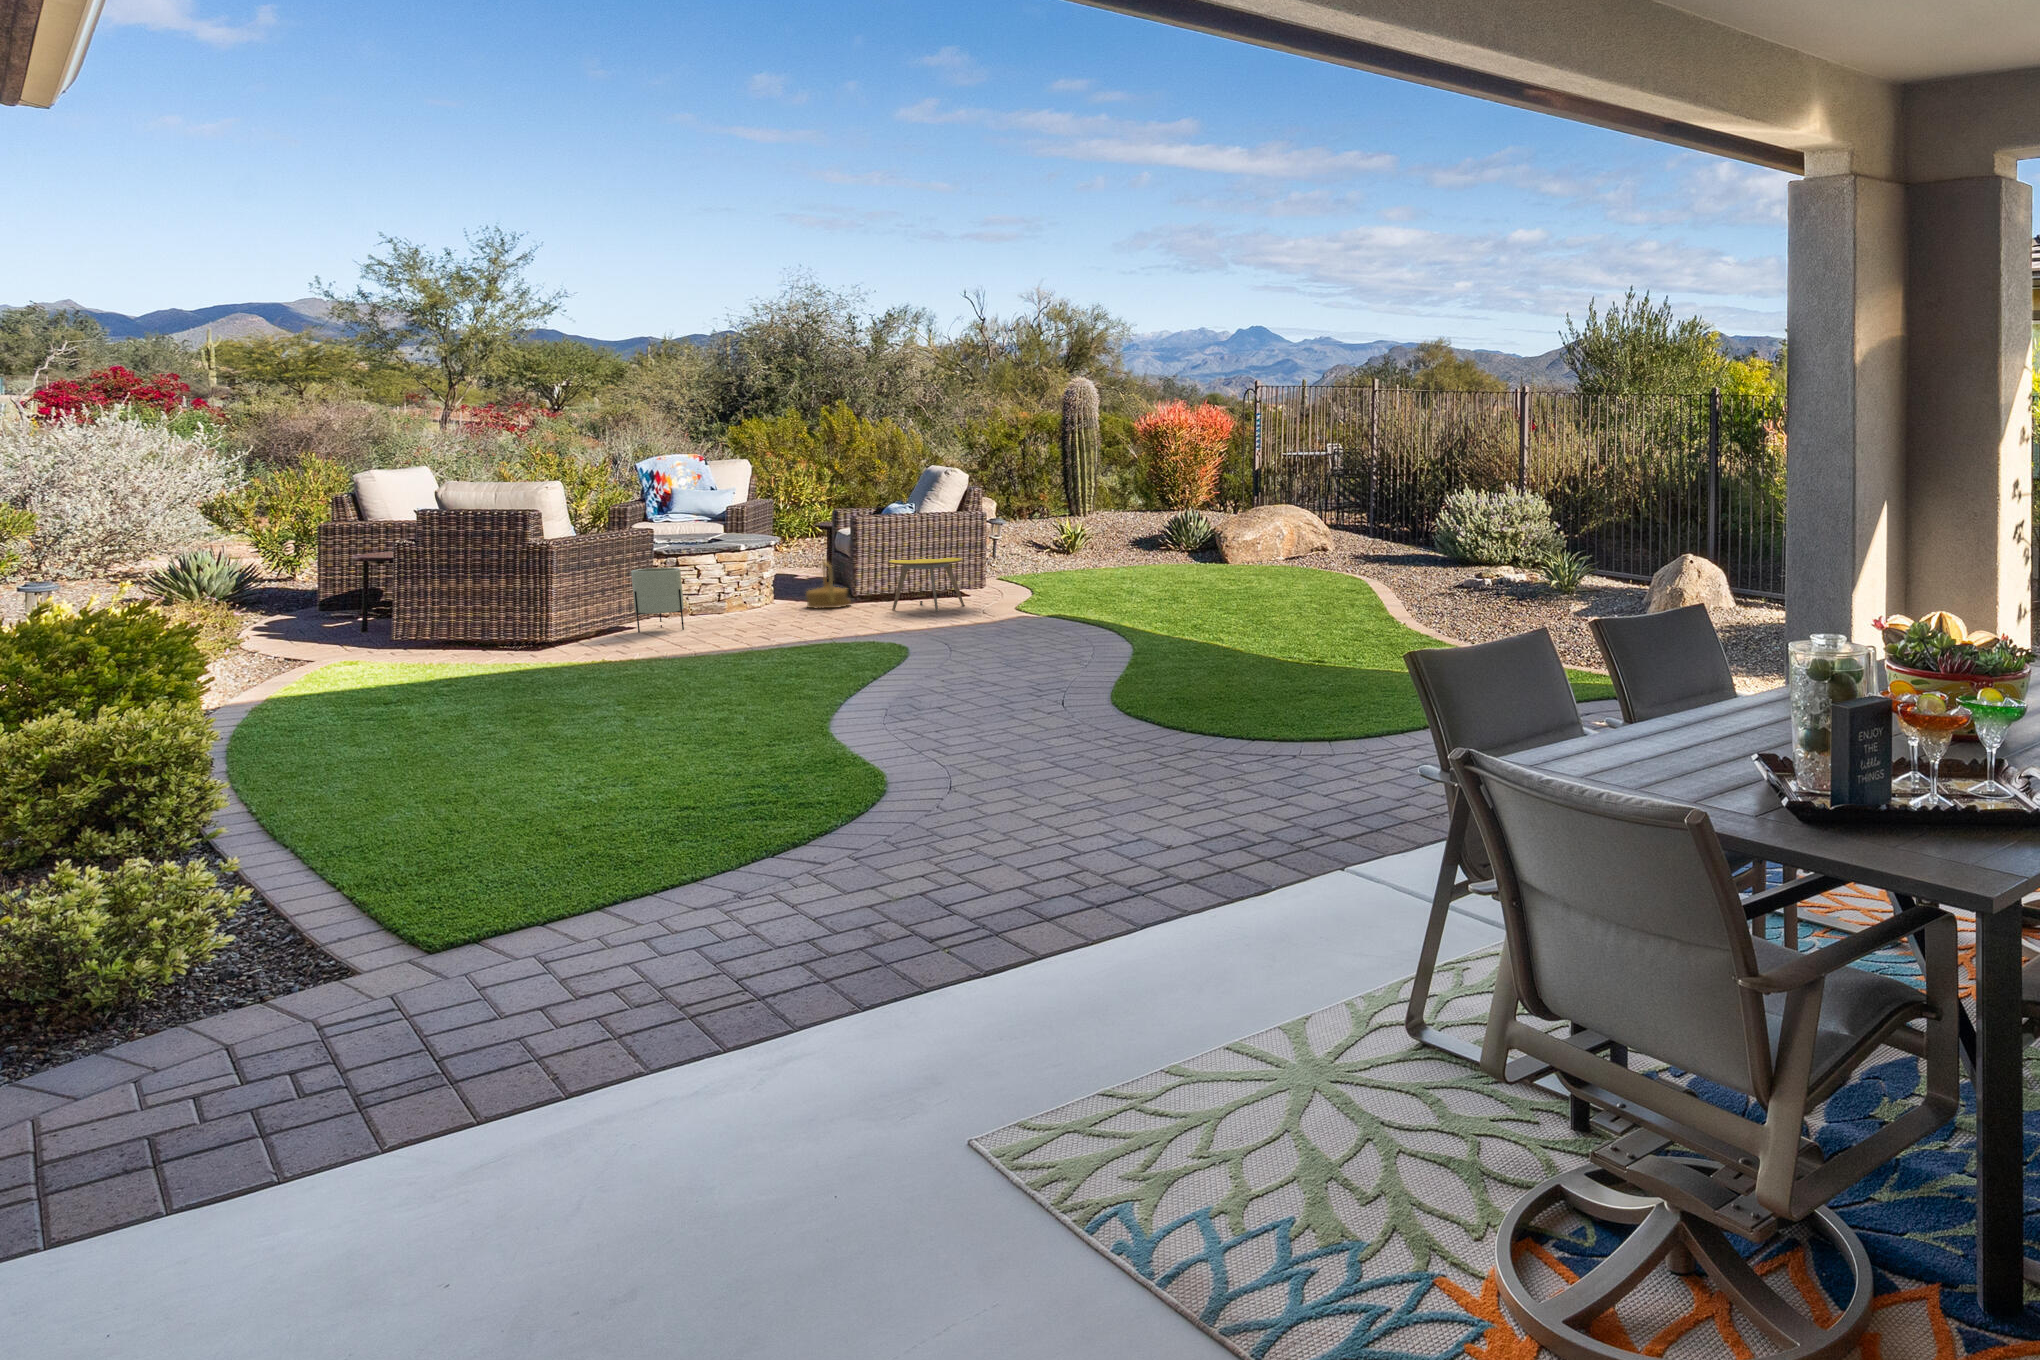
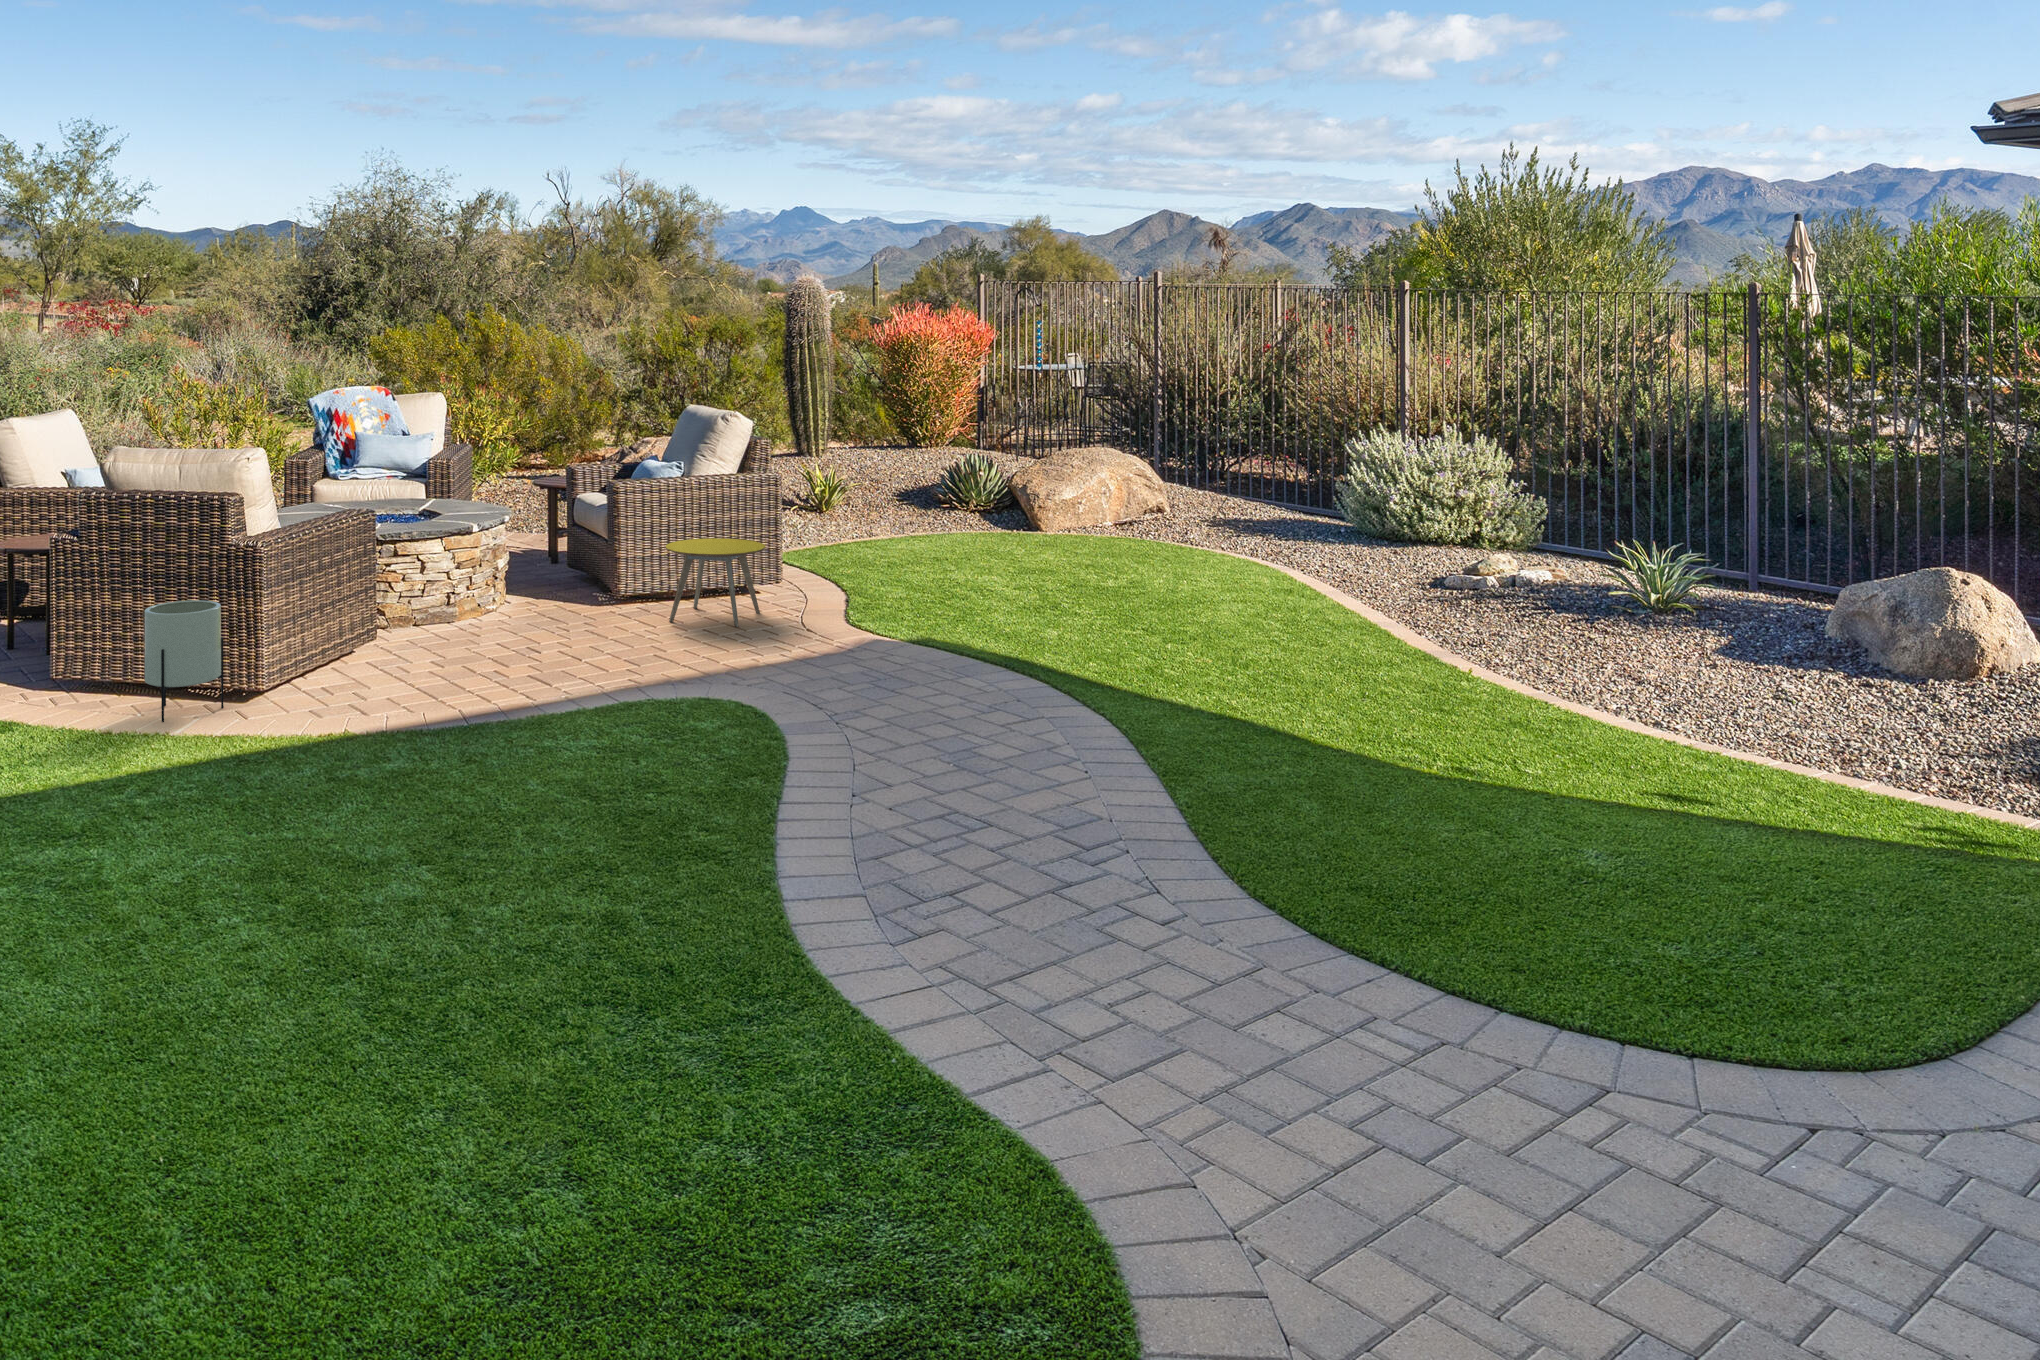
woven basket: present [806,562,851,608] -> none [541,542,600,613]
planter: present [631,568,684,633] -> present [145,600,223,722]

